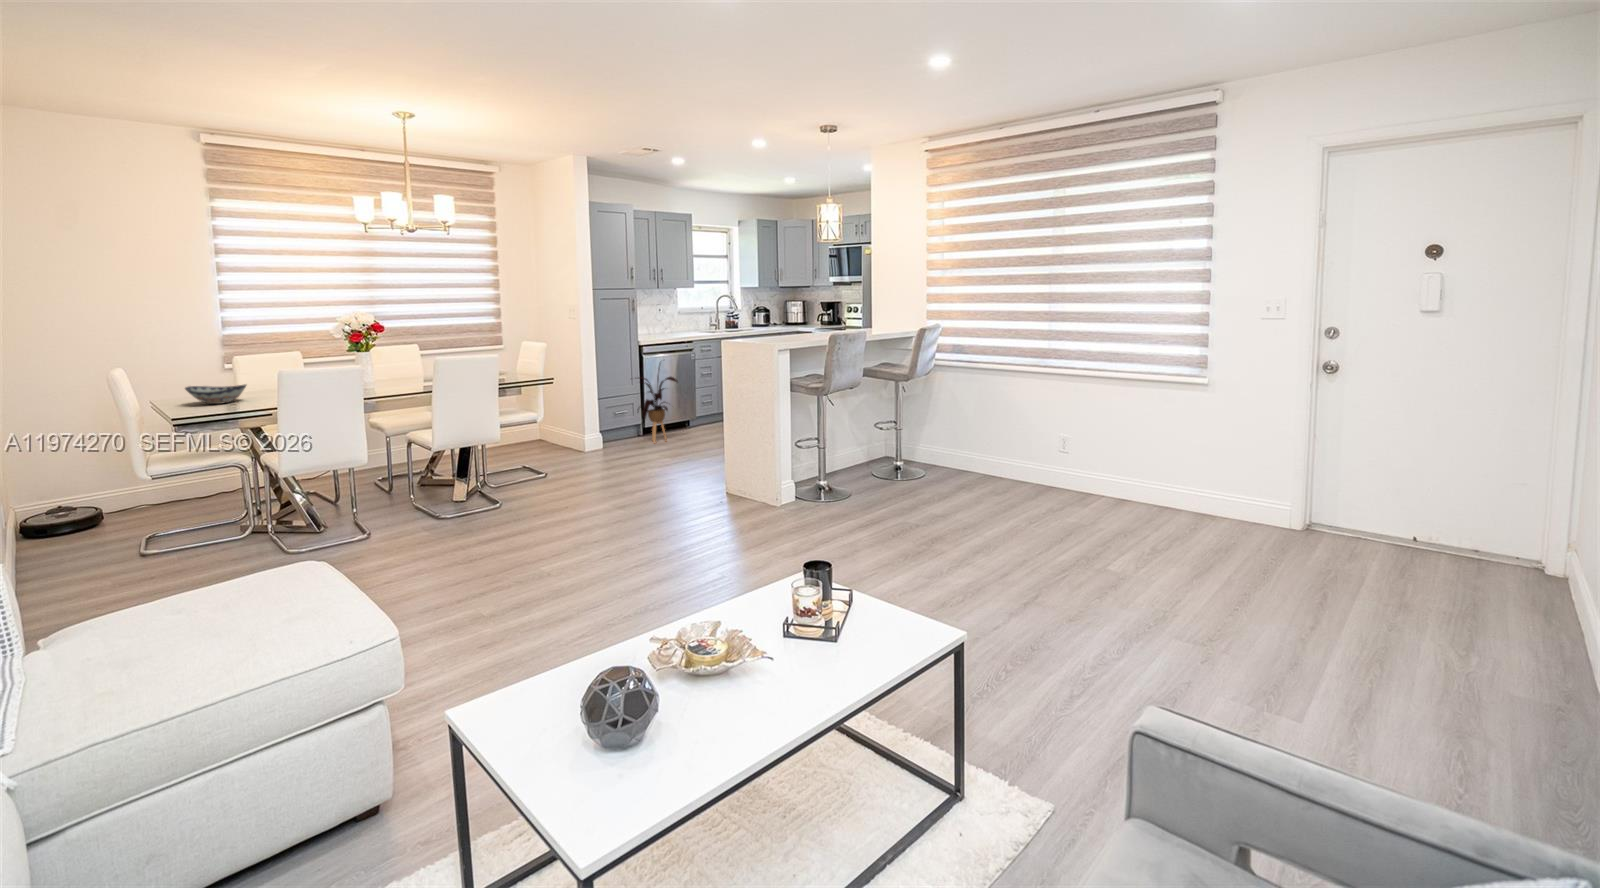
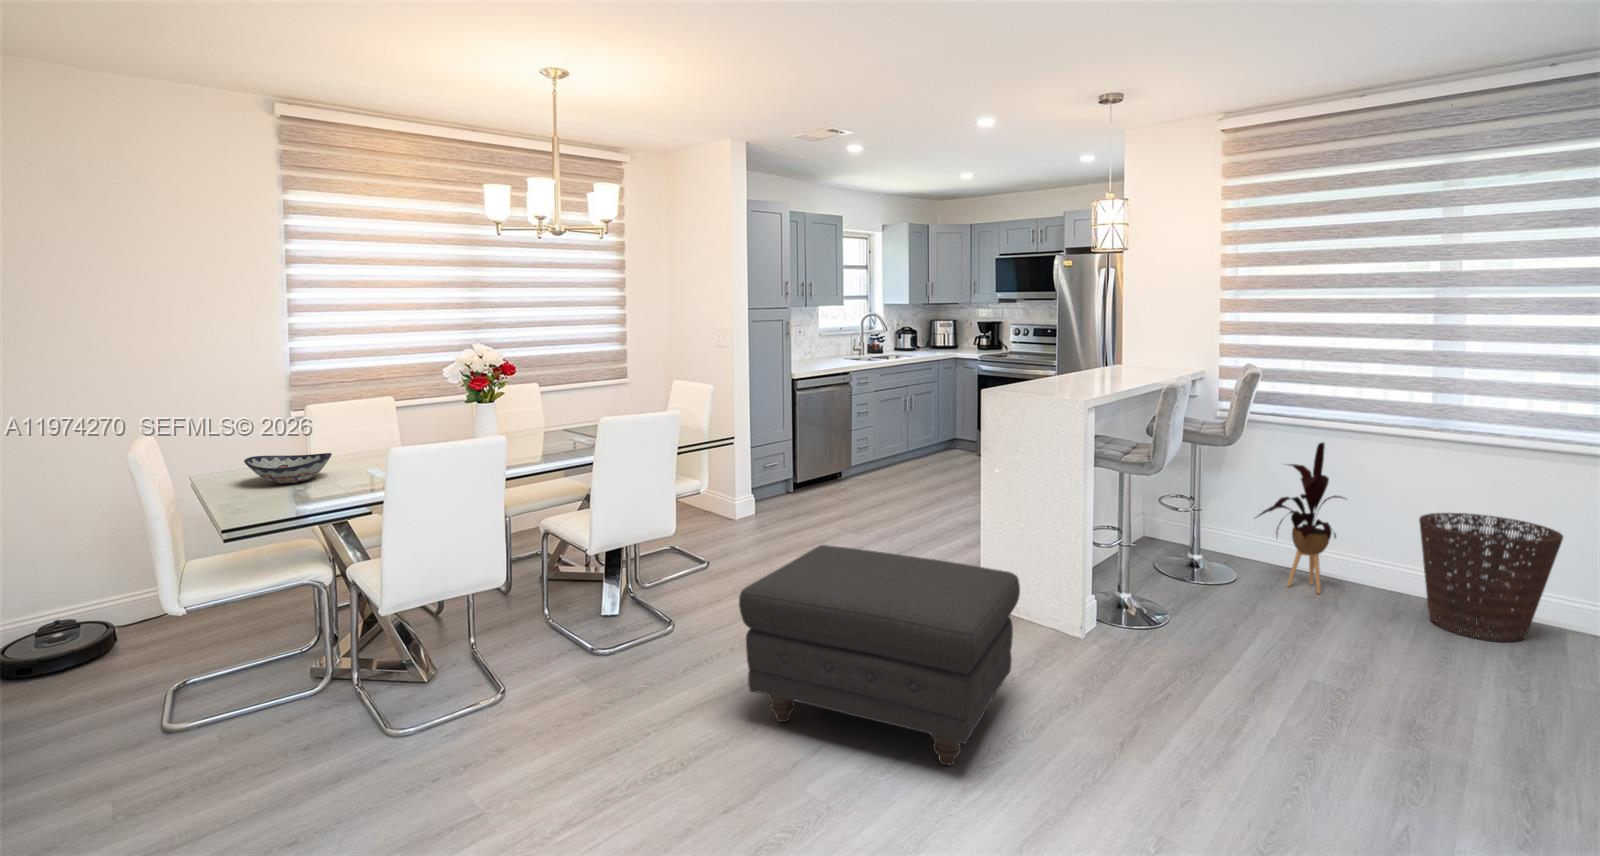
house plant: present [641,364,677,442] -> present [1258,442,1347,594]
basket: none [1017,422,1096,503] -> present [1419,513,1563,642]
ottoman: none [511,441,700,562] -> present [739,545,1020,765]

